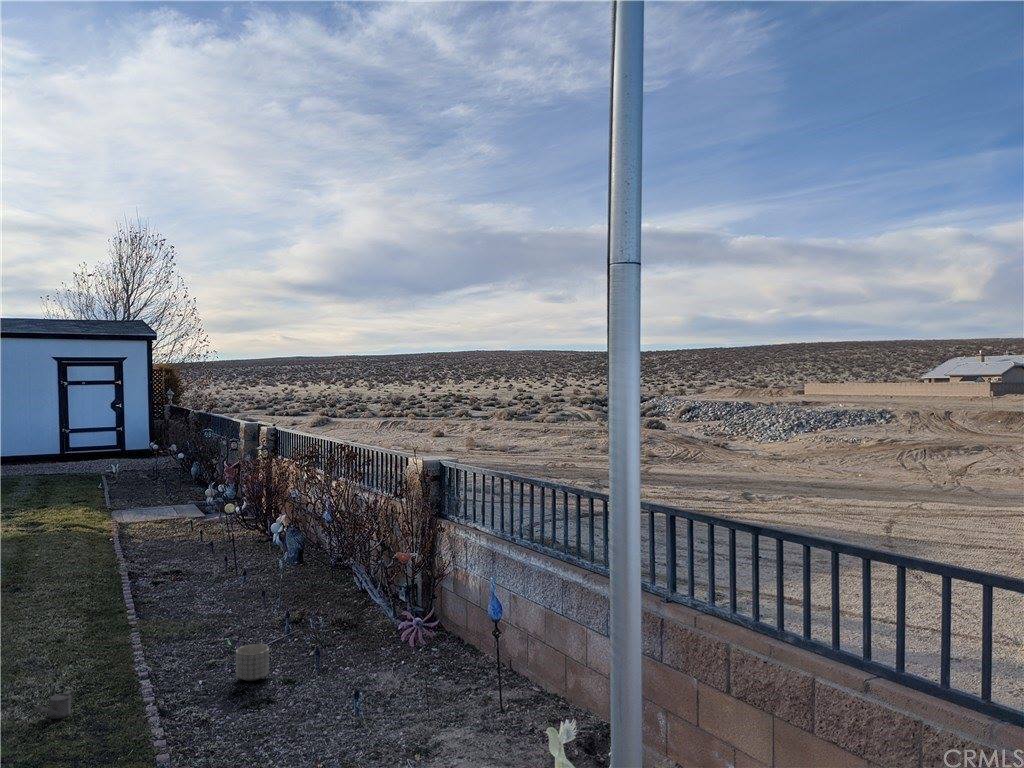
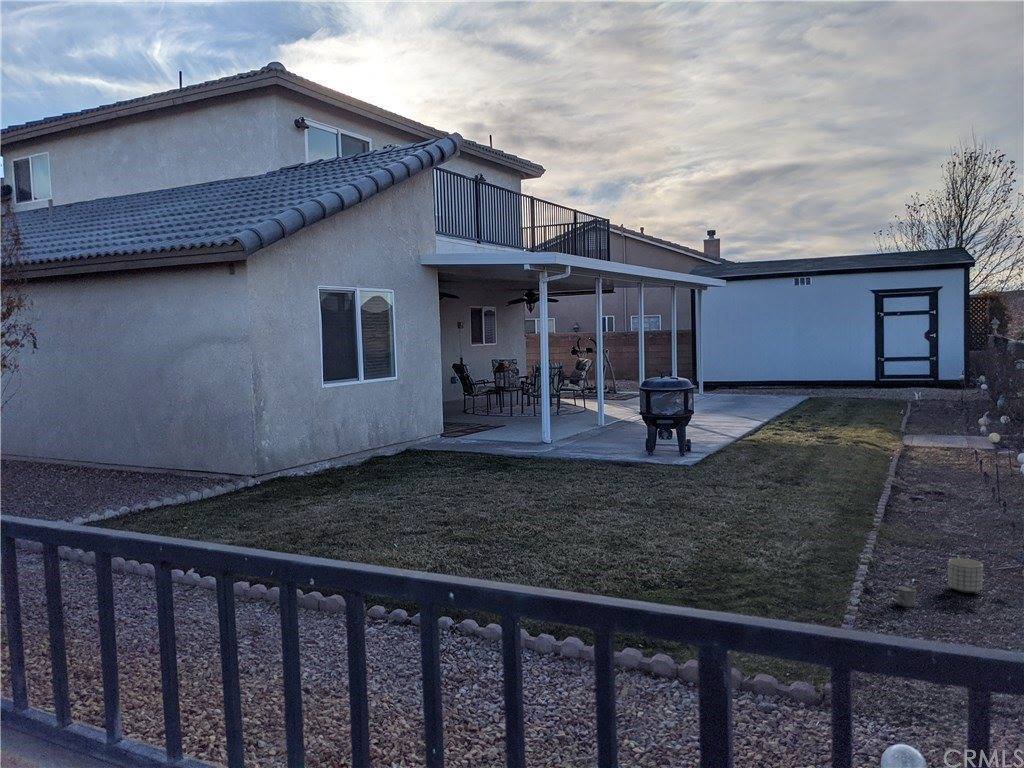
watering can: present [36,690,74,719] -> present [887,586,919,607]

